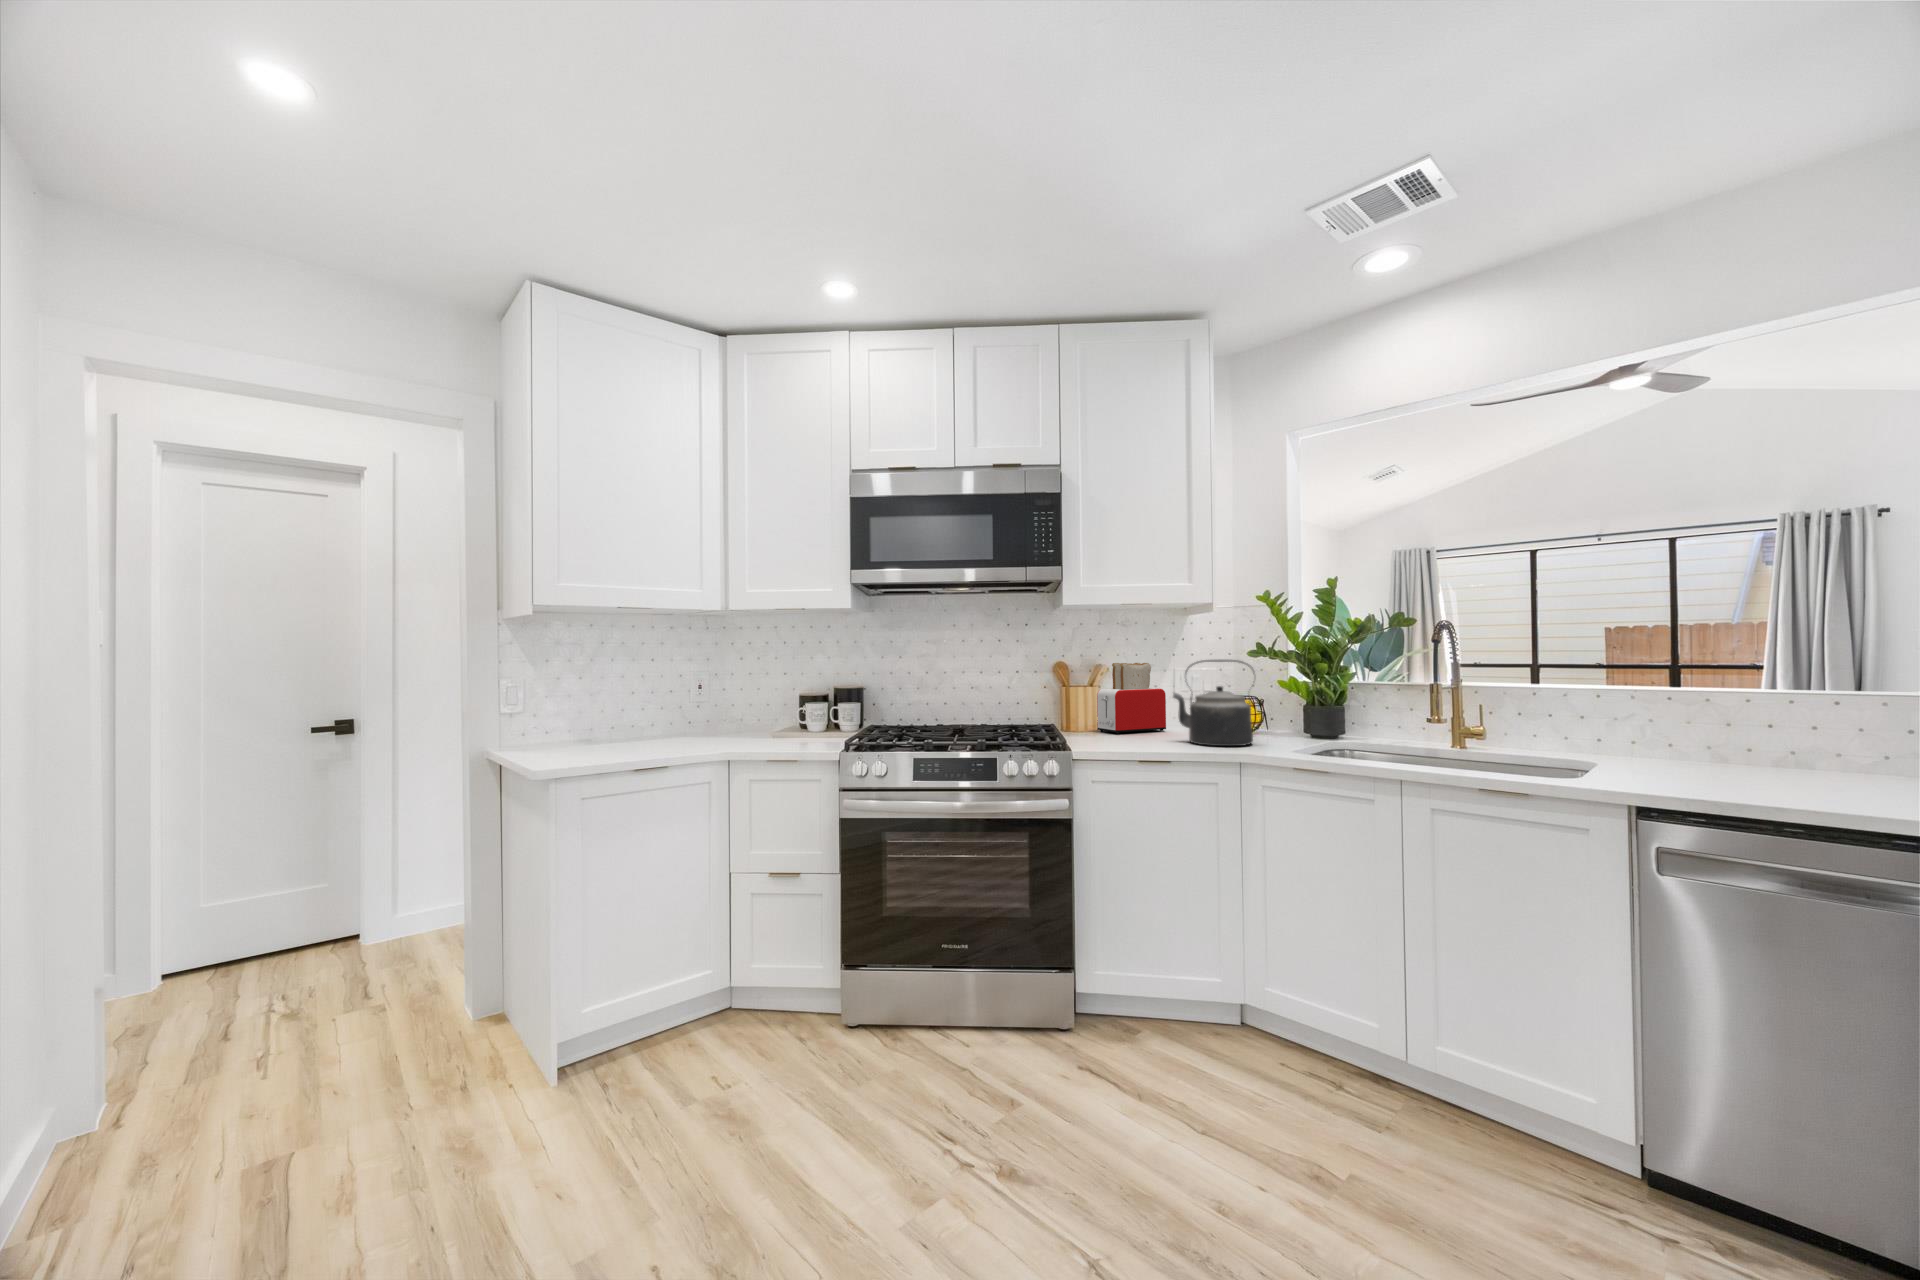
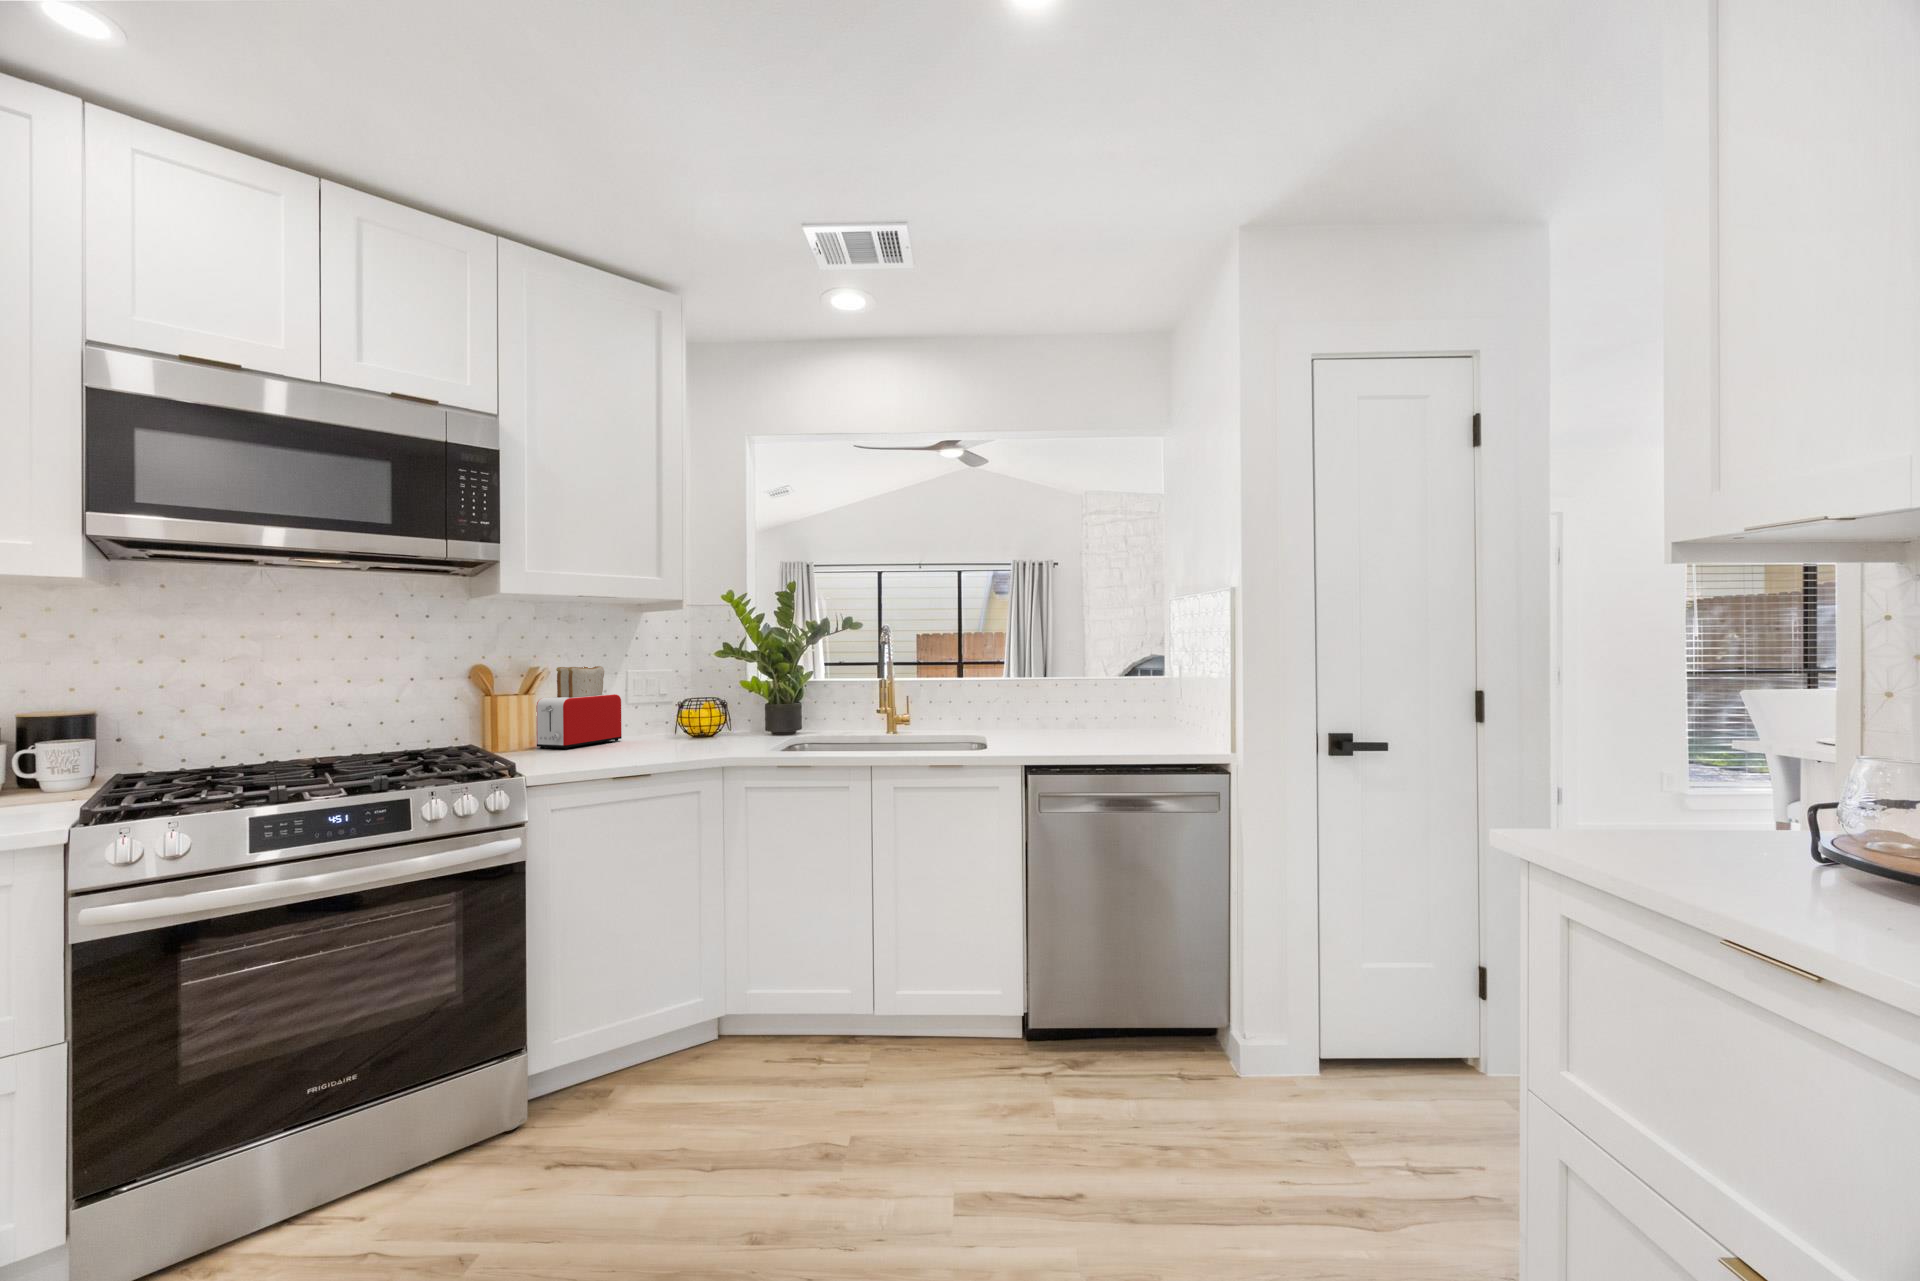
kettle: present [1173,659,1254,746] -> none [639,661,728,752]

